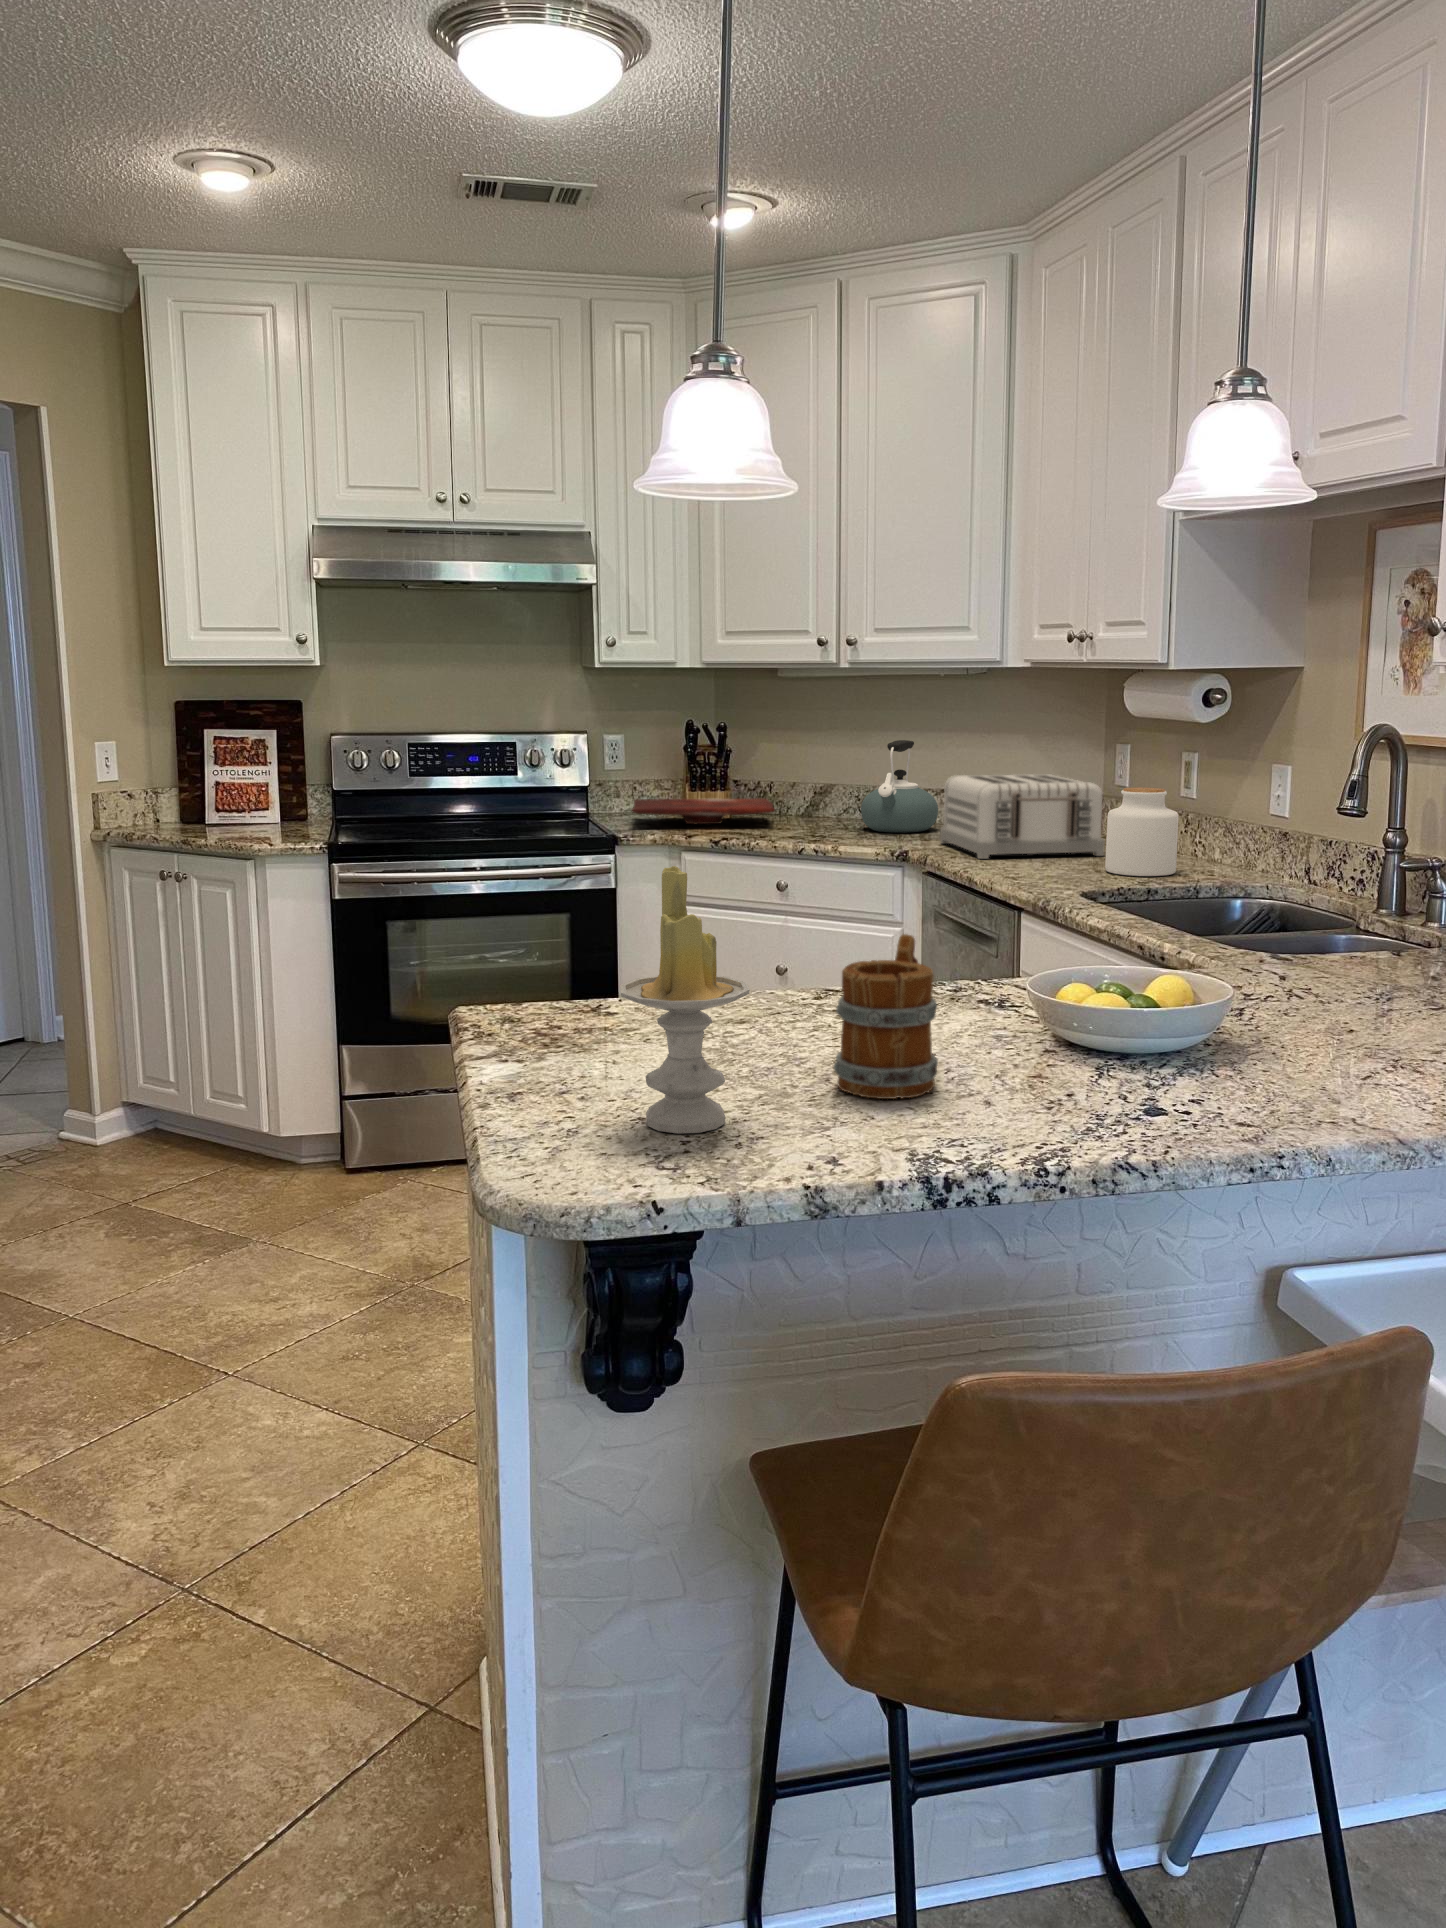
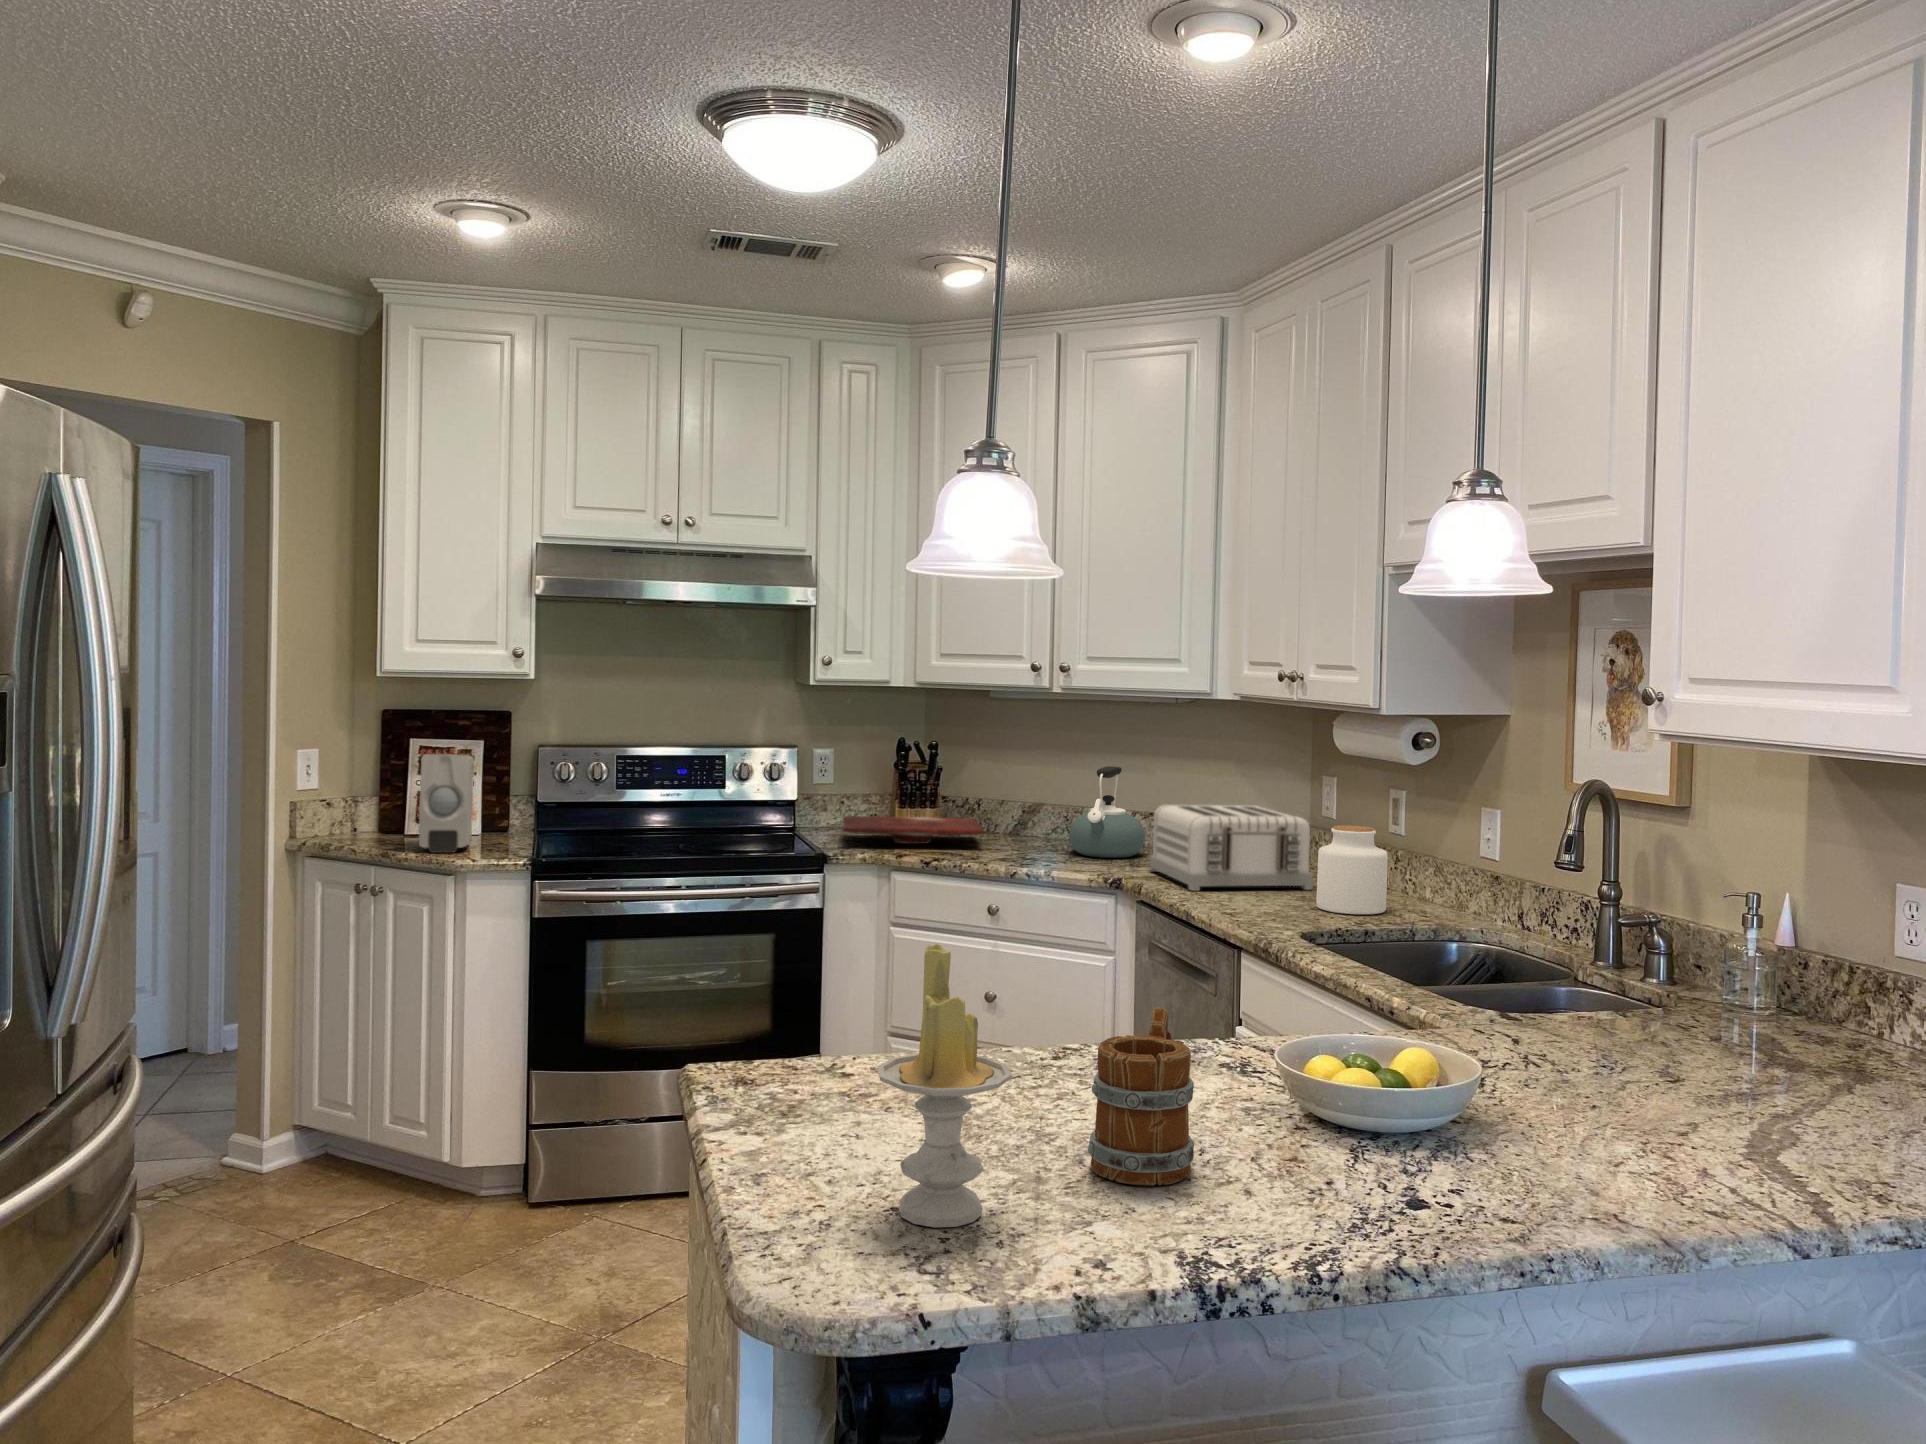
soap dispenser: none [209,743,266,841] -> present [419,754,474,853]

